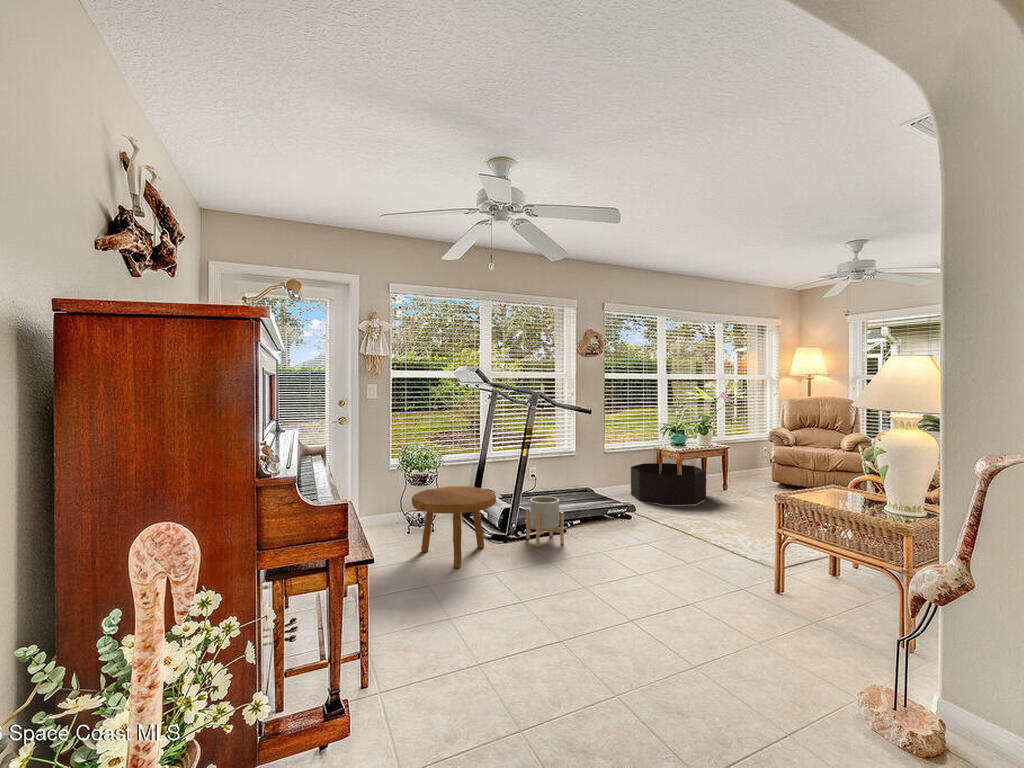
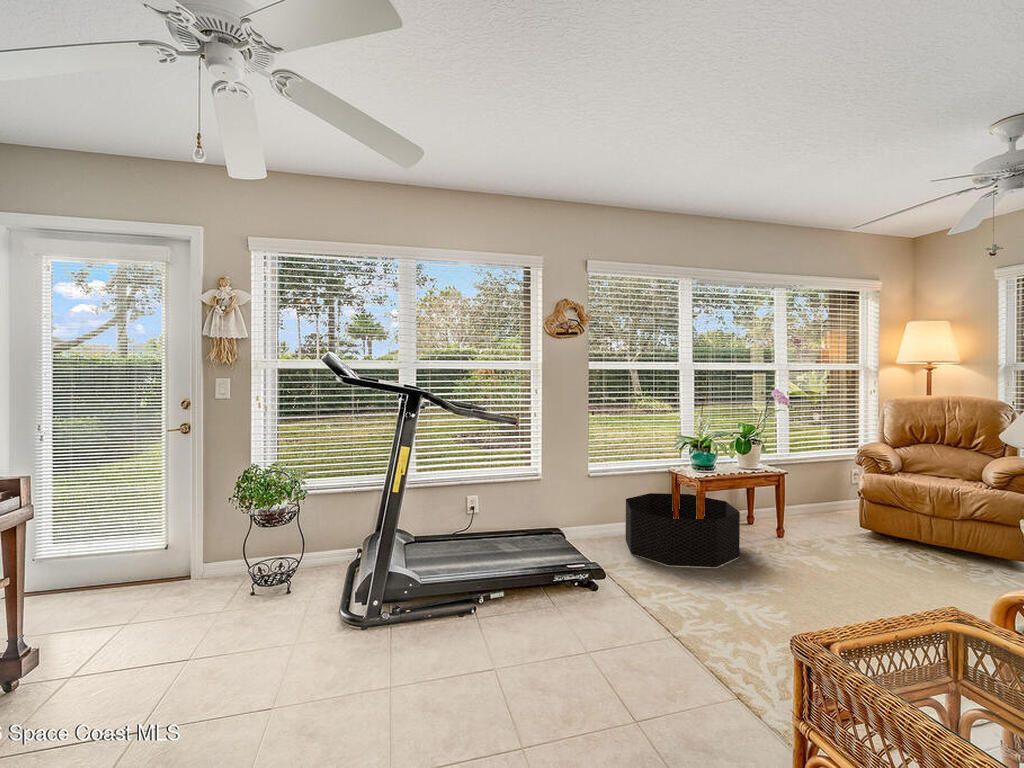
footstool: present [412,486,496,568] -> none [159,536,318,694]
planter: present [526,496,564,547] -> none [392,557,443,649]

